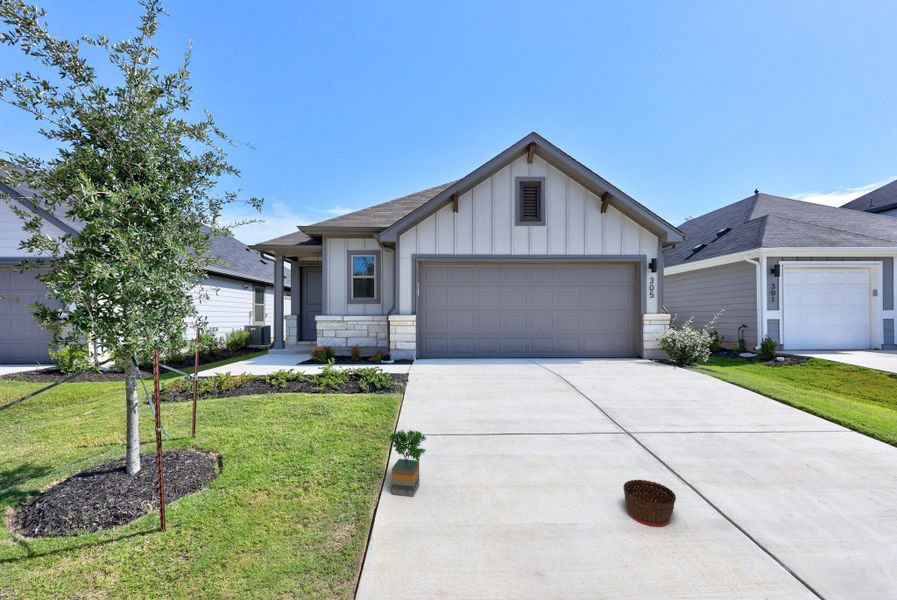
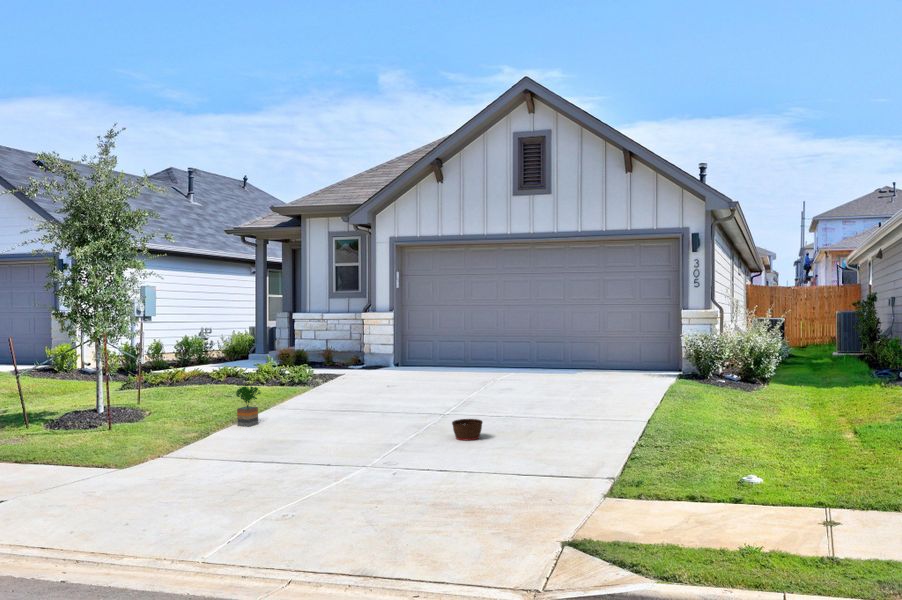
basket: present [623,480,676,527] -> present [452,419,483,440]

